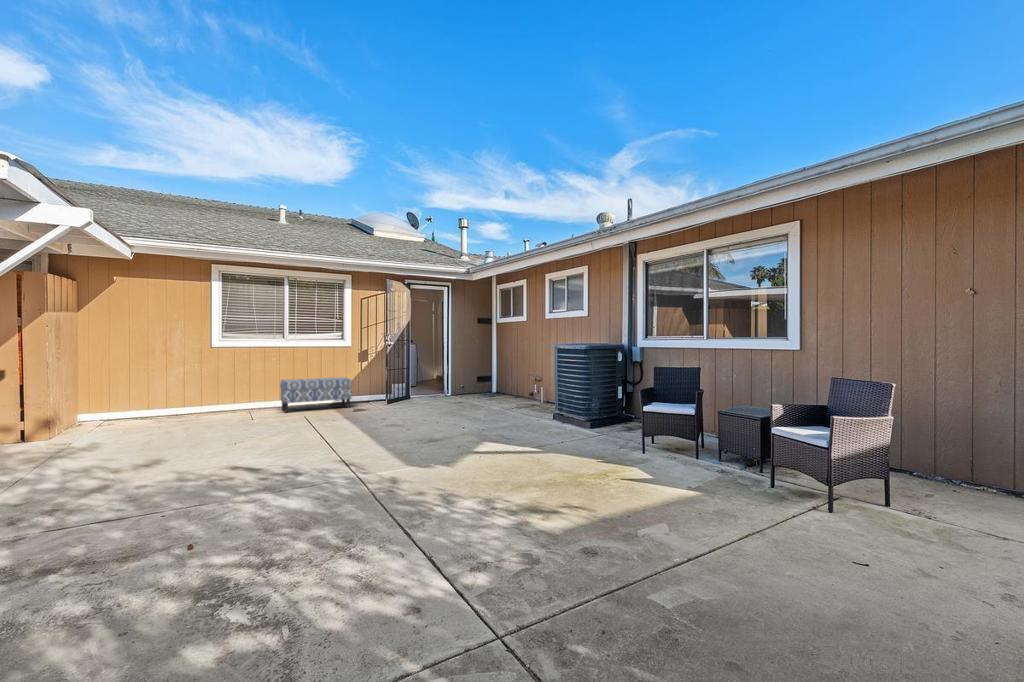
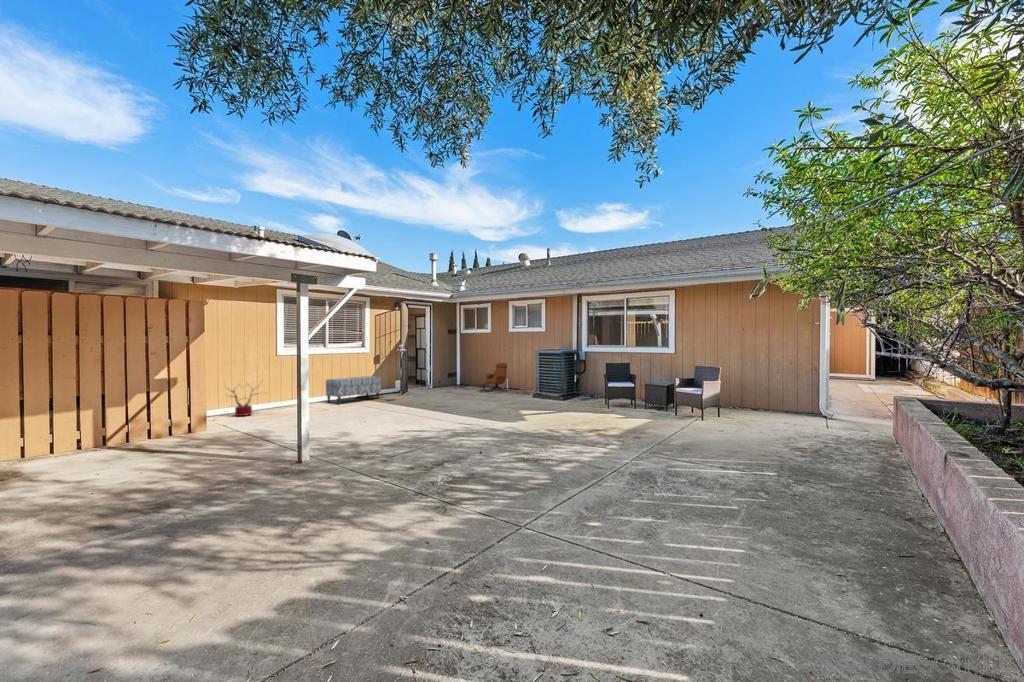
lounge chair: none [491,364,541,406] -> present [478,363,507,392]
decorative plant: none [130,377,179,422] -> present [232,386,259,416]

